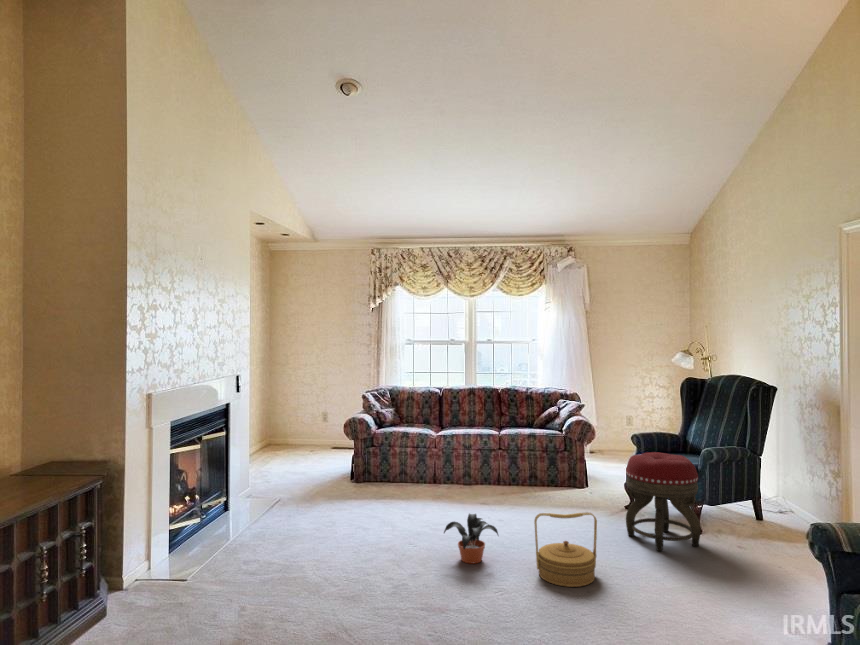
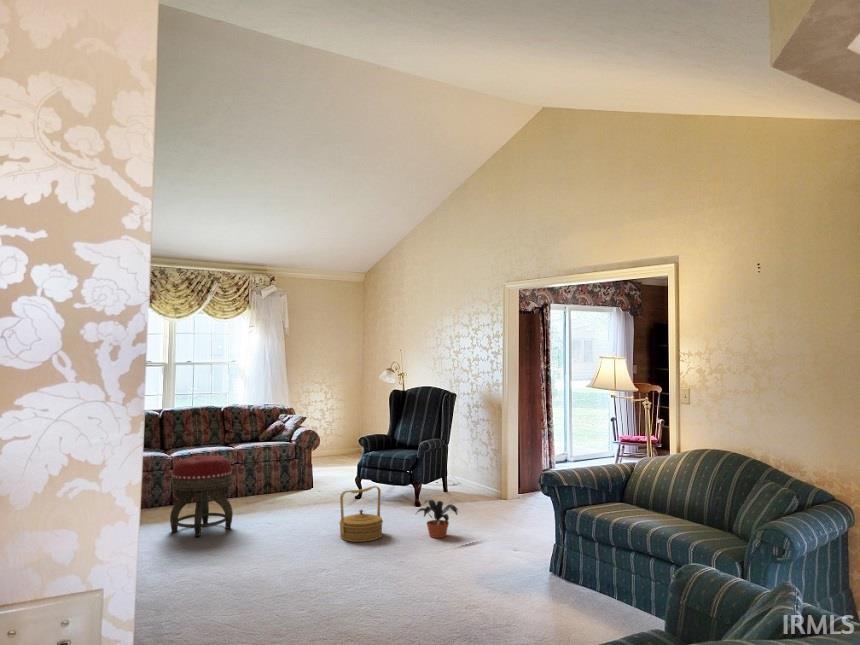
footstool: present [626,452,700,551] -> present [170,456,233,537]
potted plant: present [444,514,498,563] -> present [416,500,457,538]

